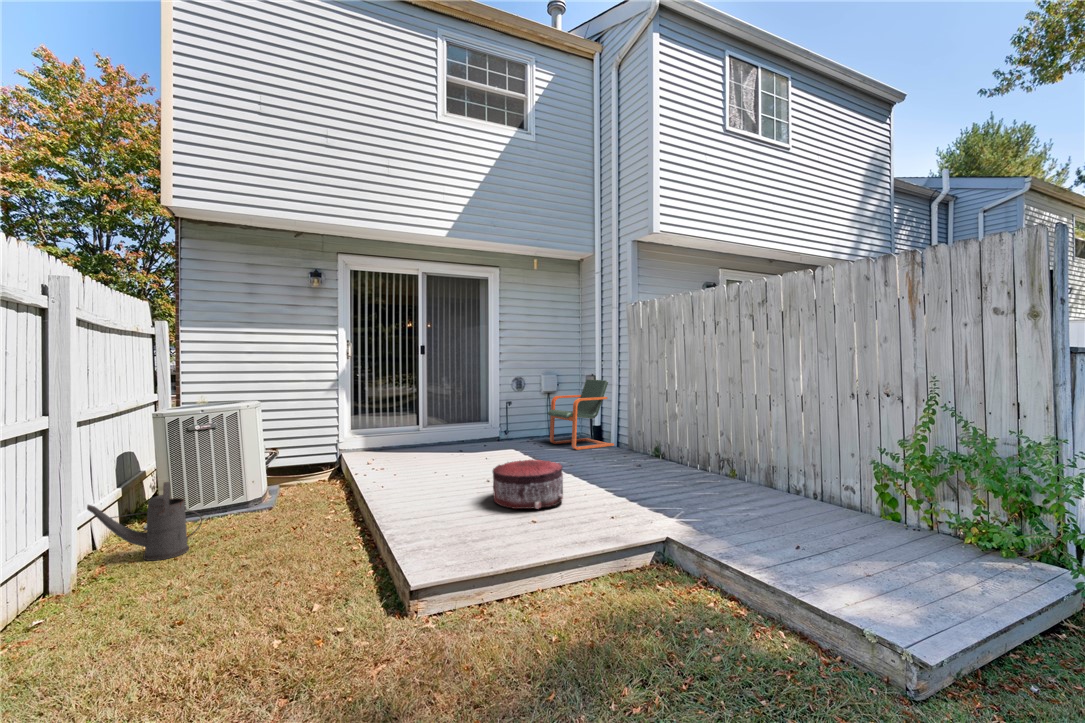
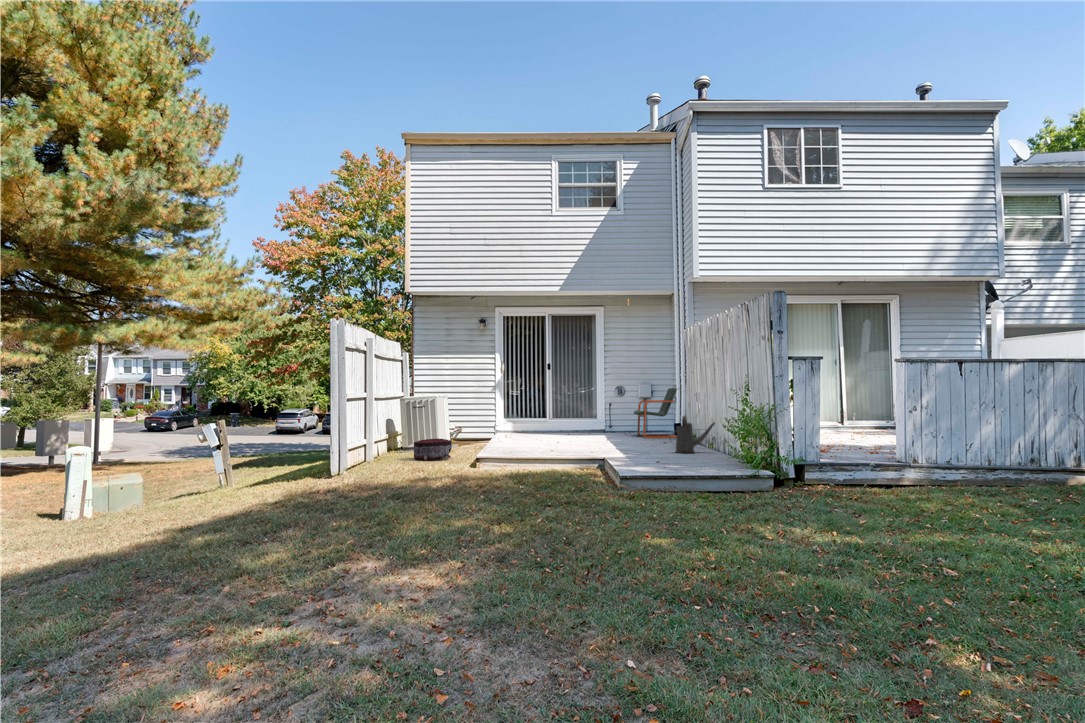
pouf: present [493,460,563,509] -> present [414,439,452,460]
watering can: present [87,482,202,561] -> present [670,416,715,453]

